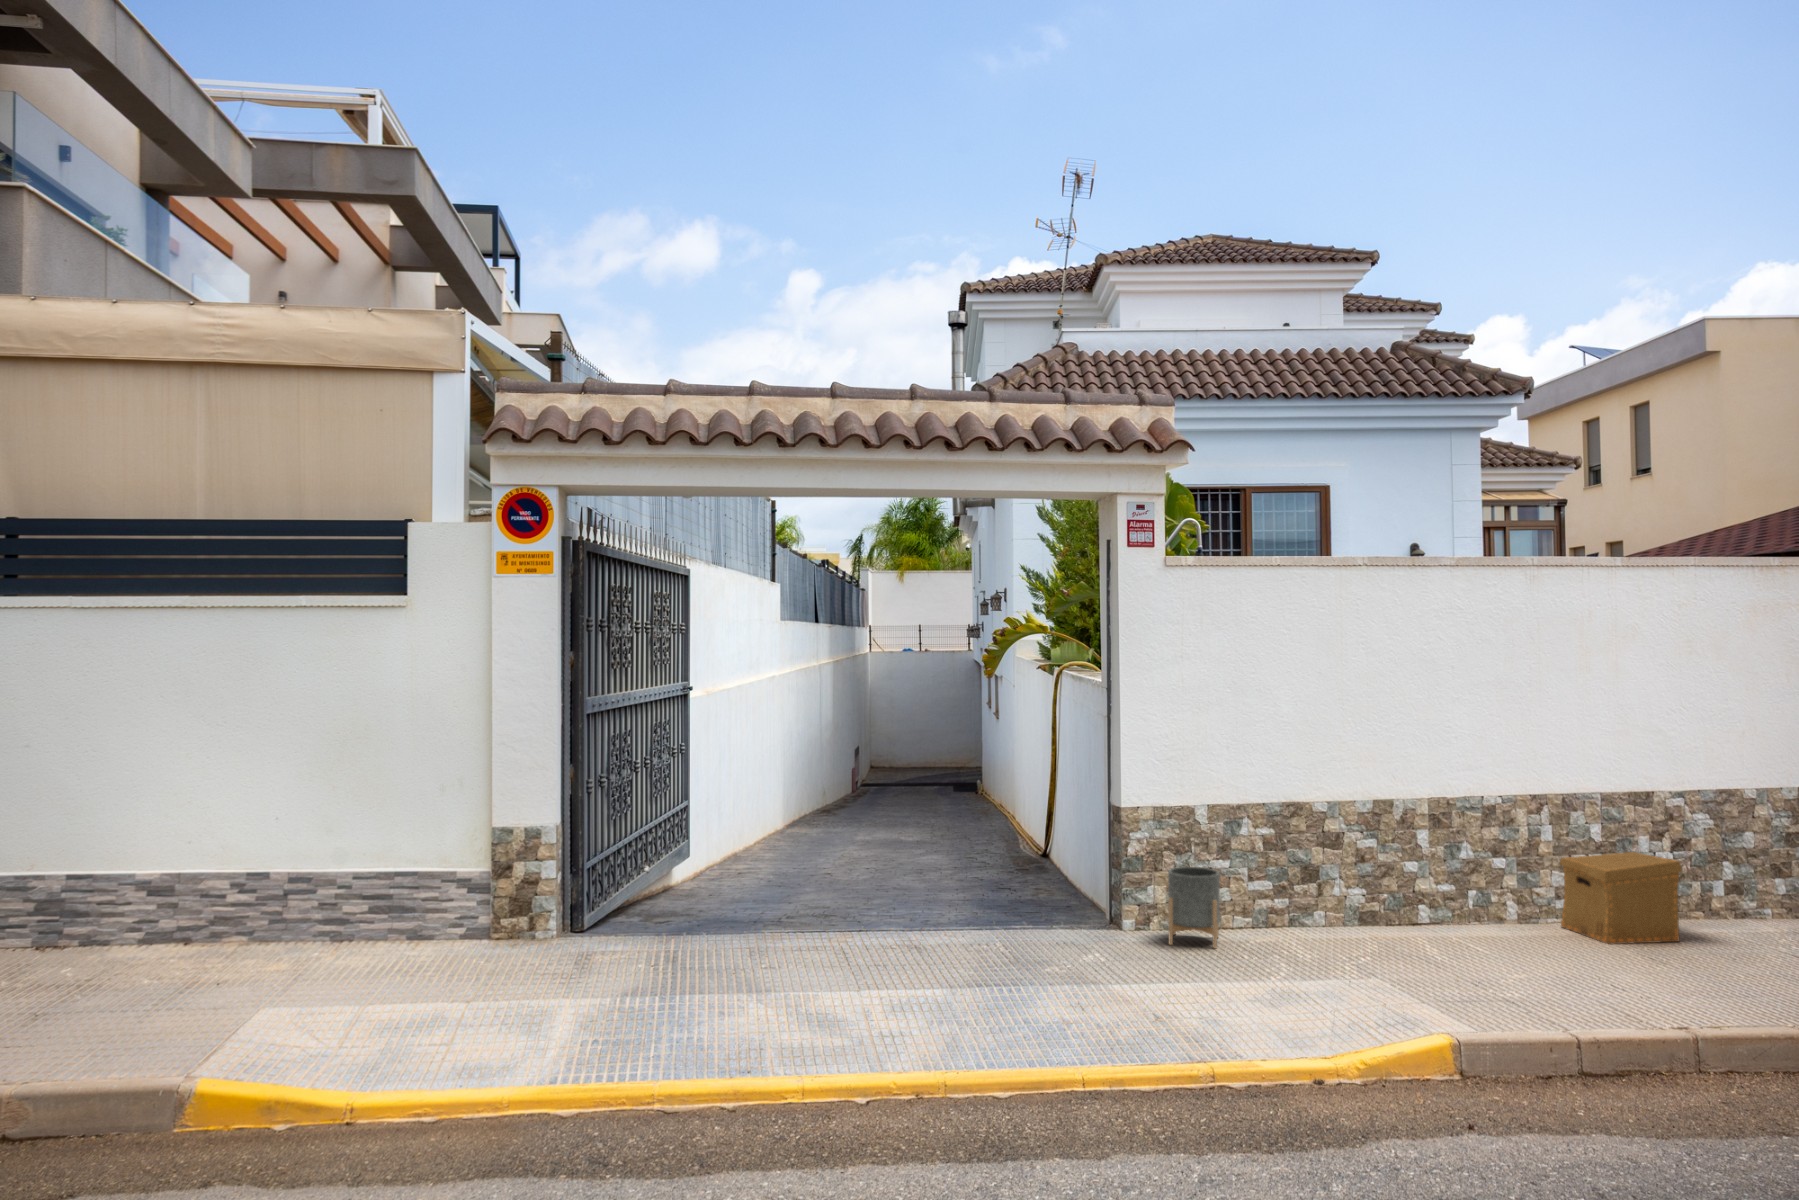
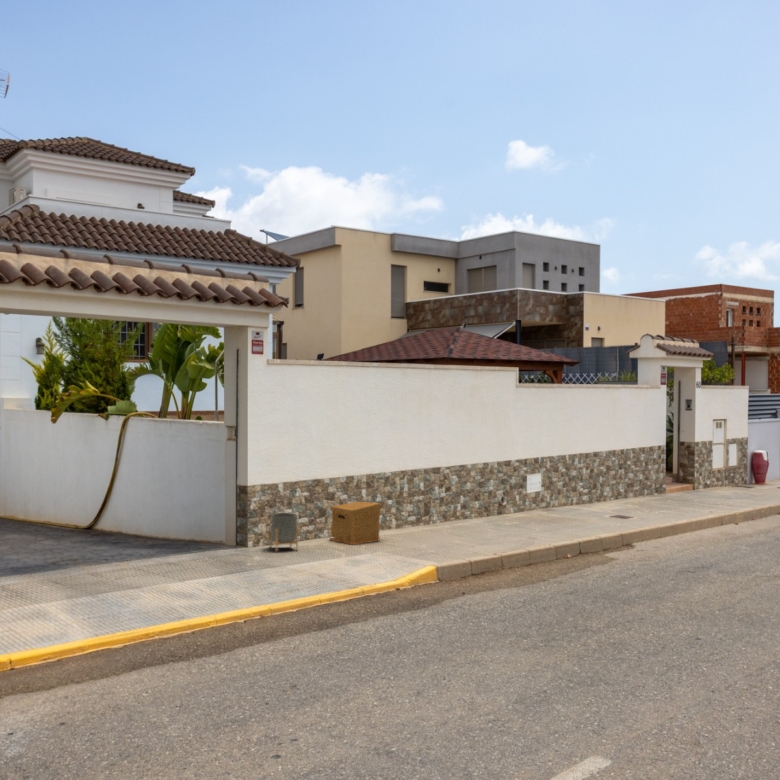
cardboard box: present [1560,852,1681,944] -> present [330,502,381,545]

